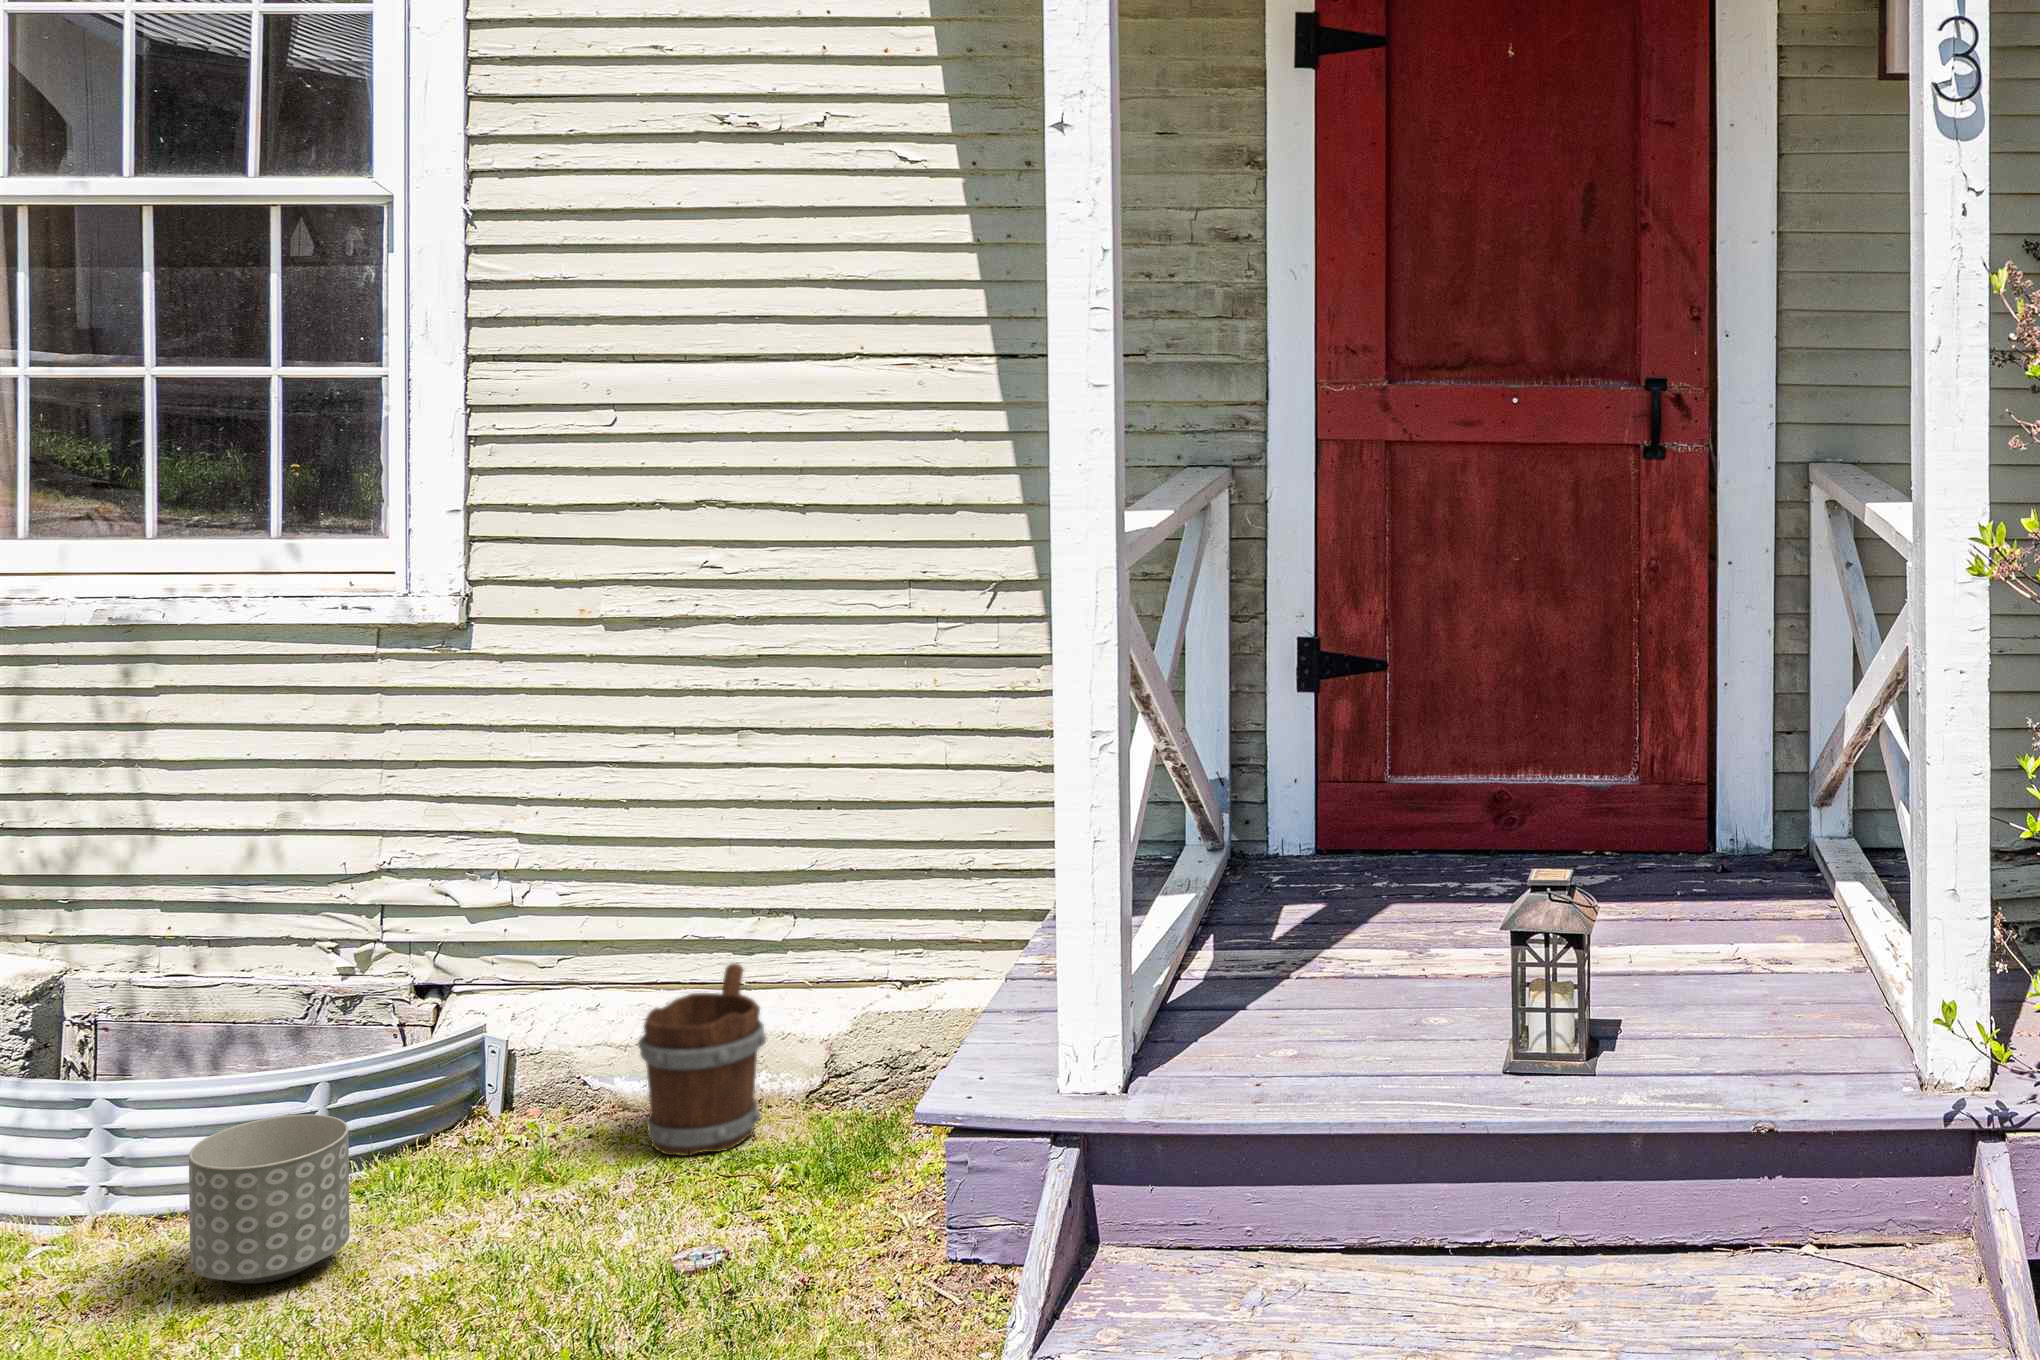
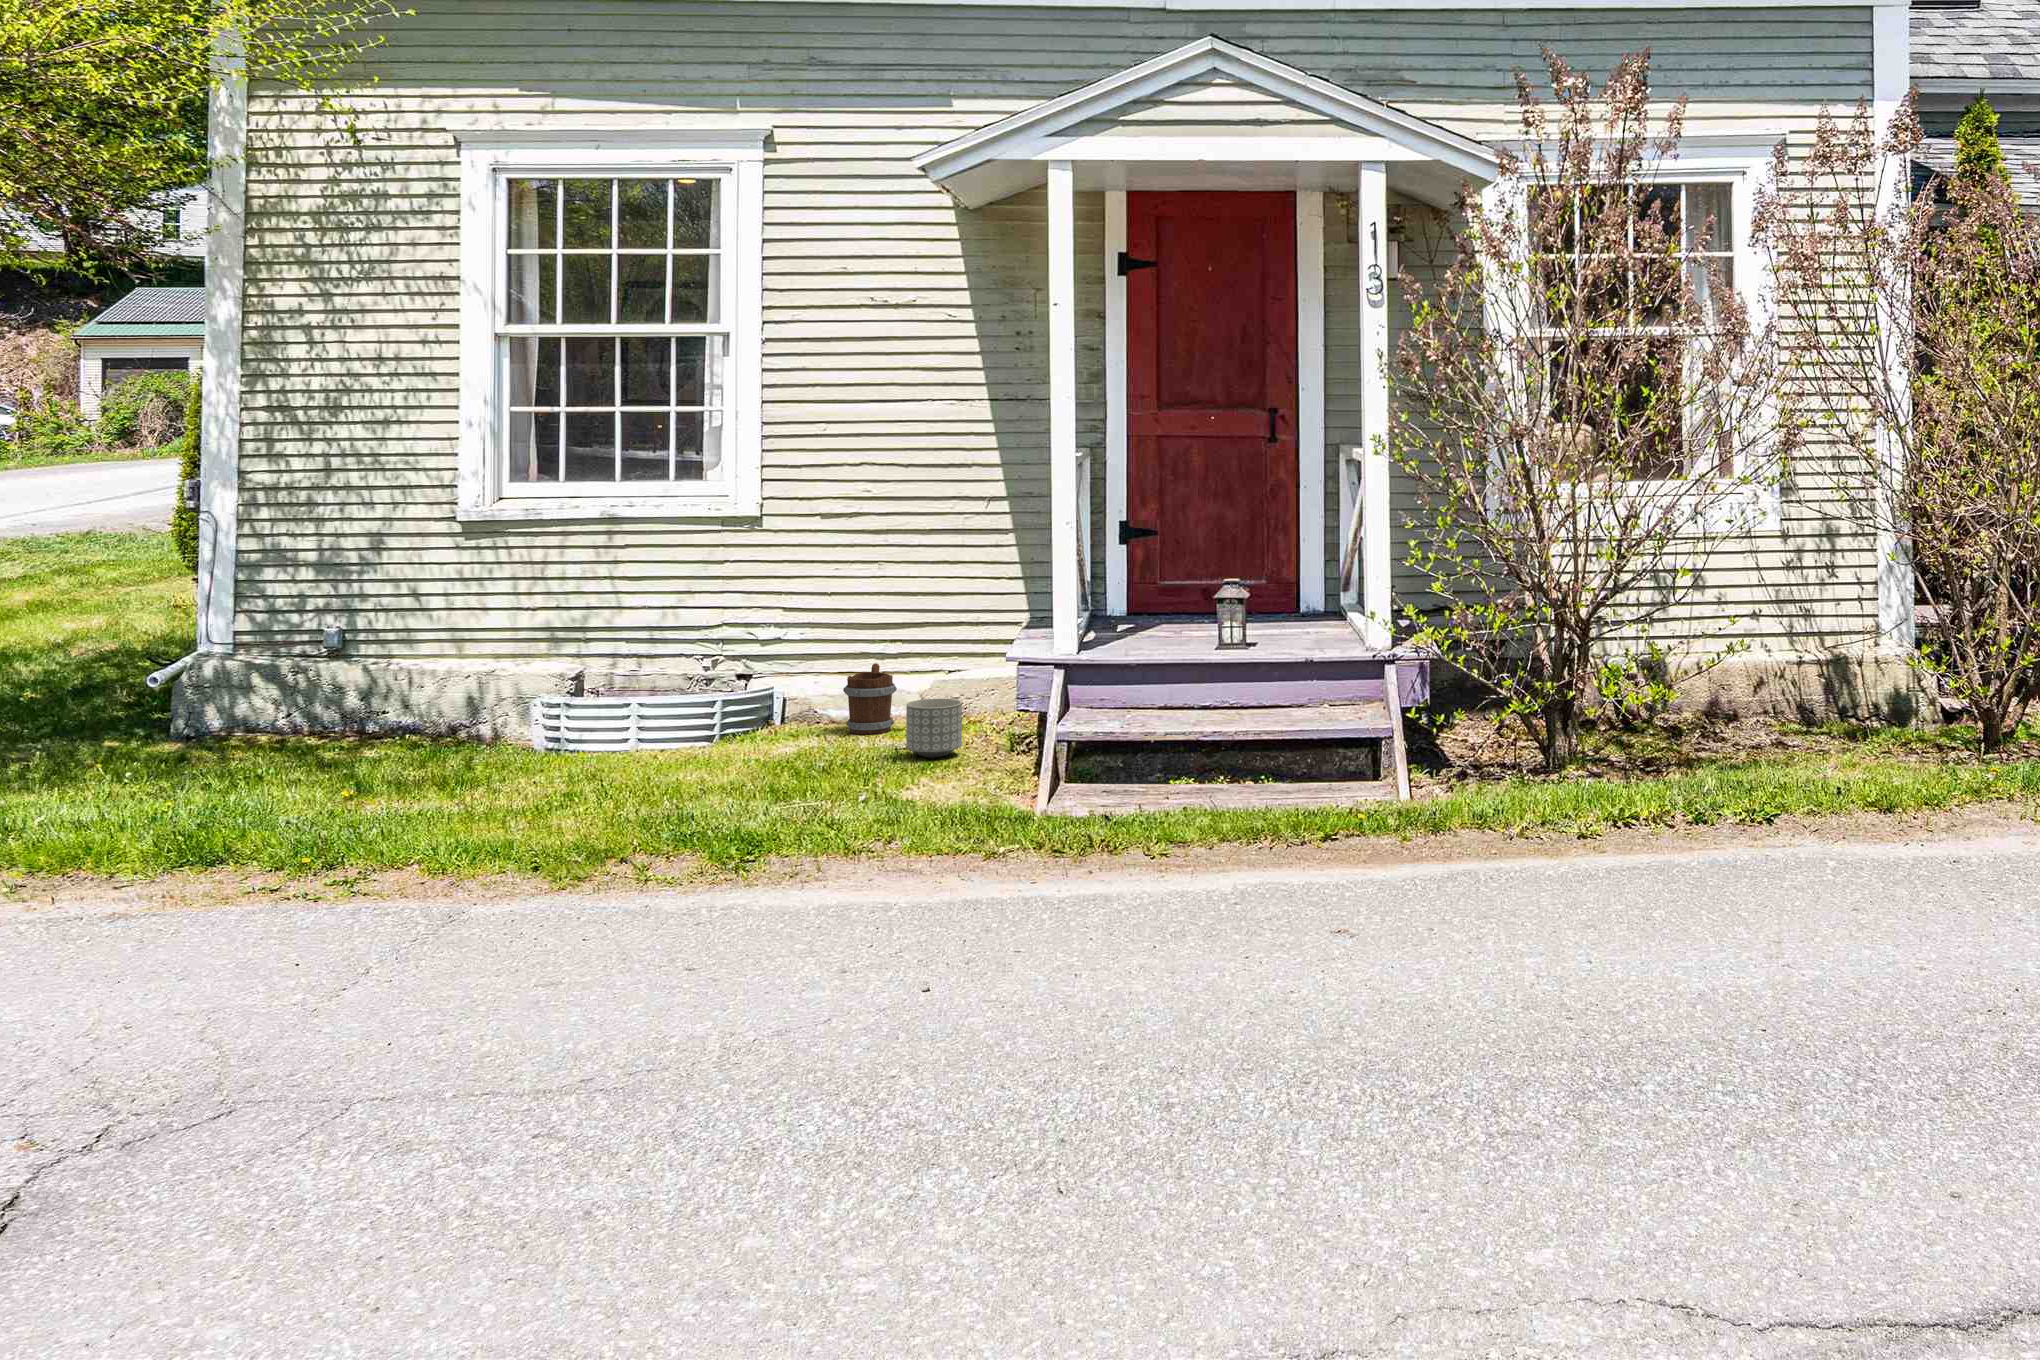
planter: present [189,1114,350,1284] -> present [906,699,962,758]

